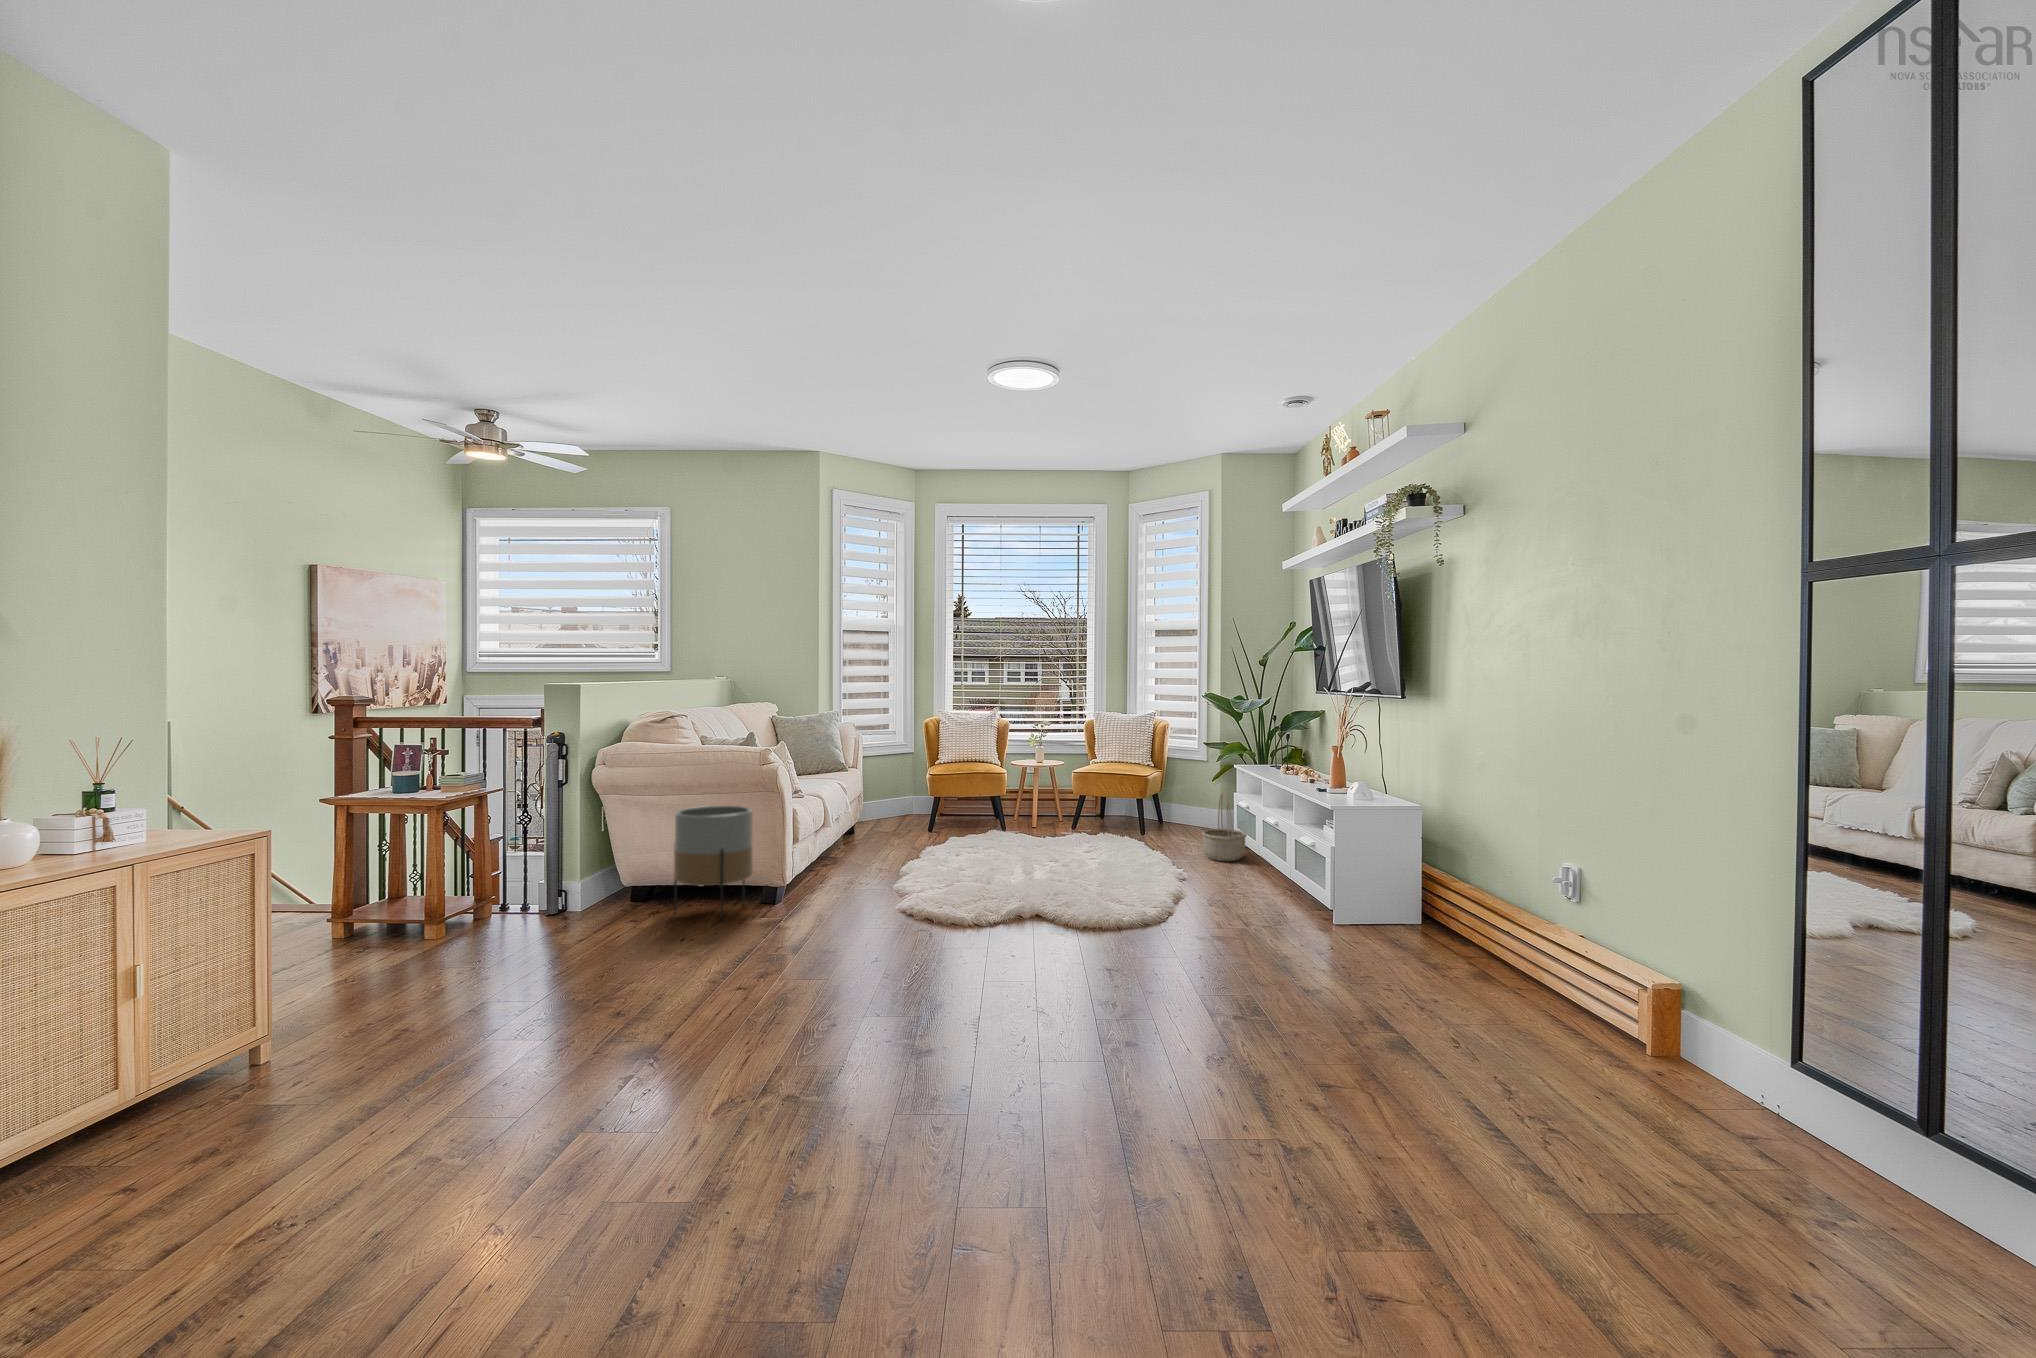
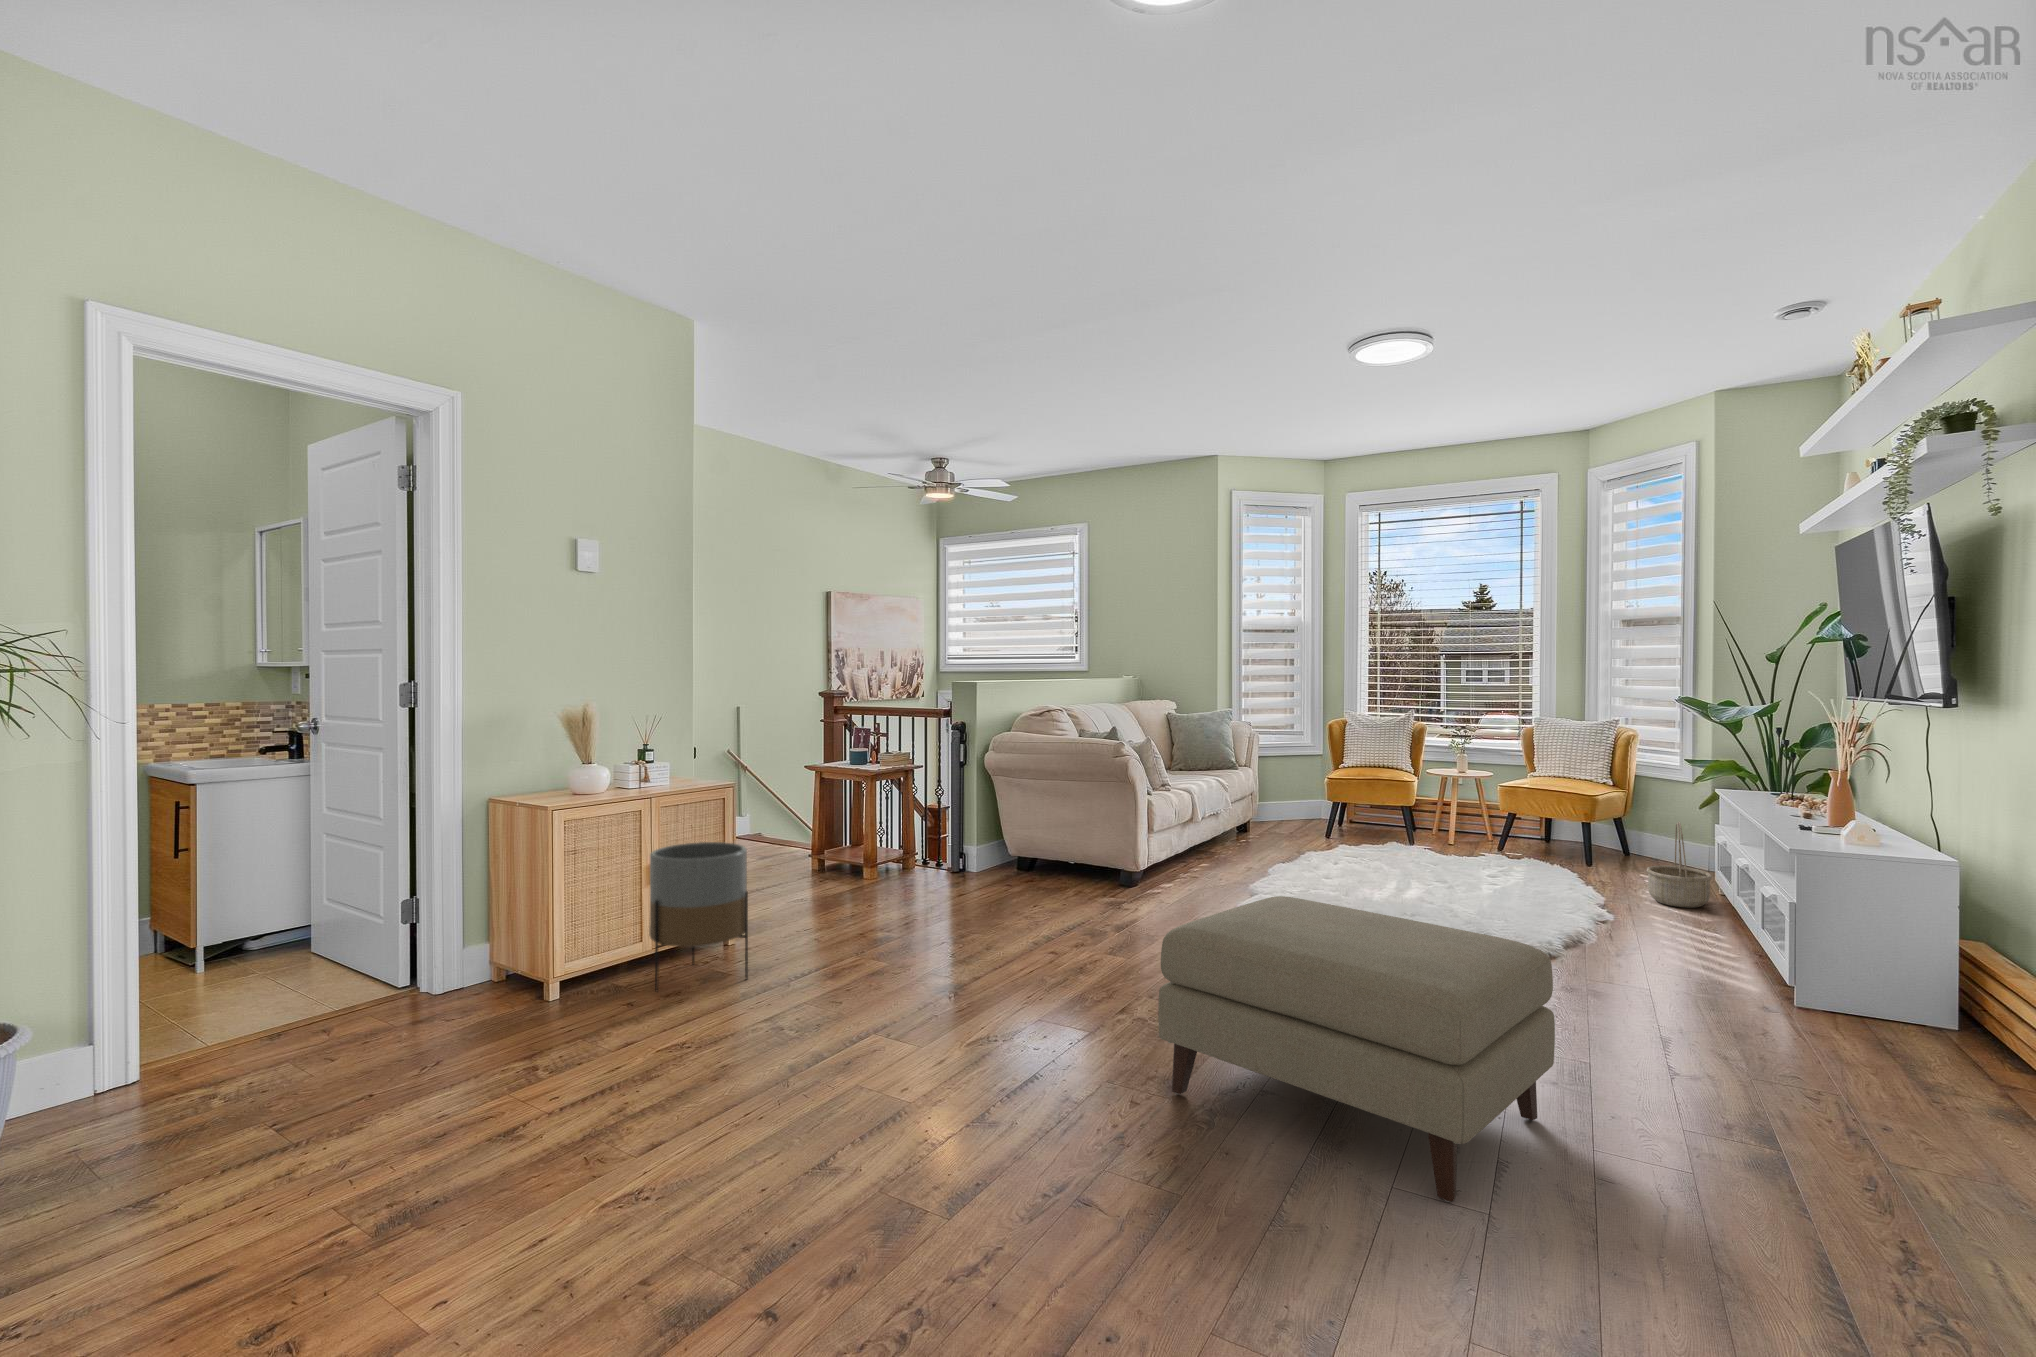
planter: present [674,806,753,921] -> present [649,842,748,992]
ottoman: none [960,892,1291,1152] -> present [1158,896,1555,1202]

